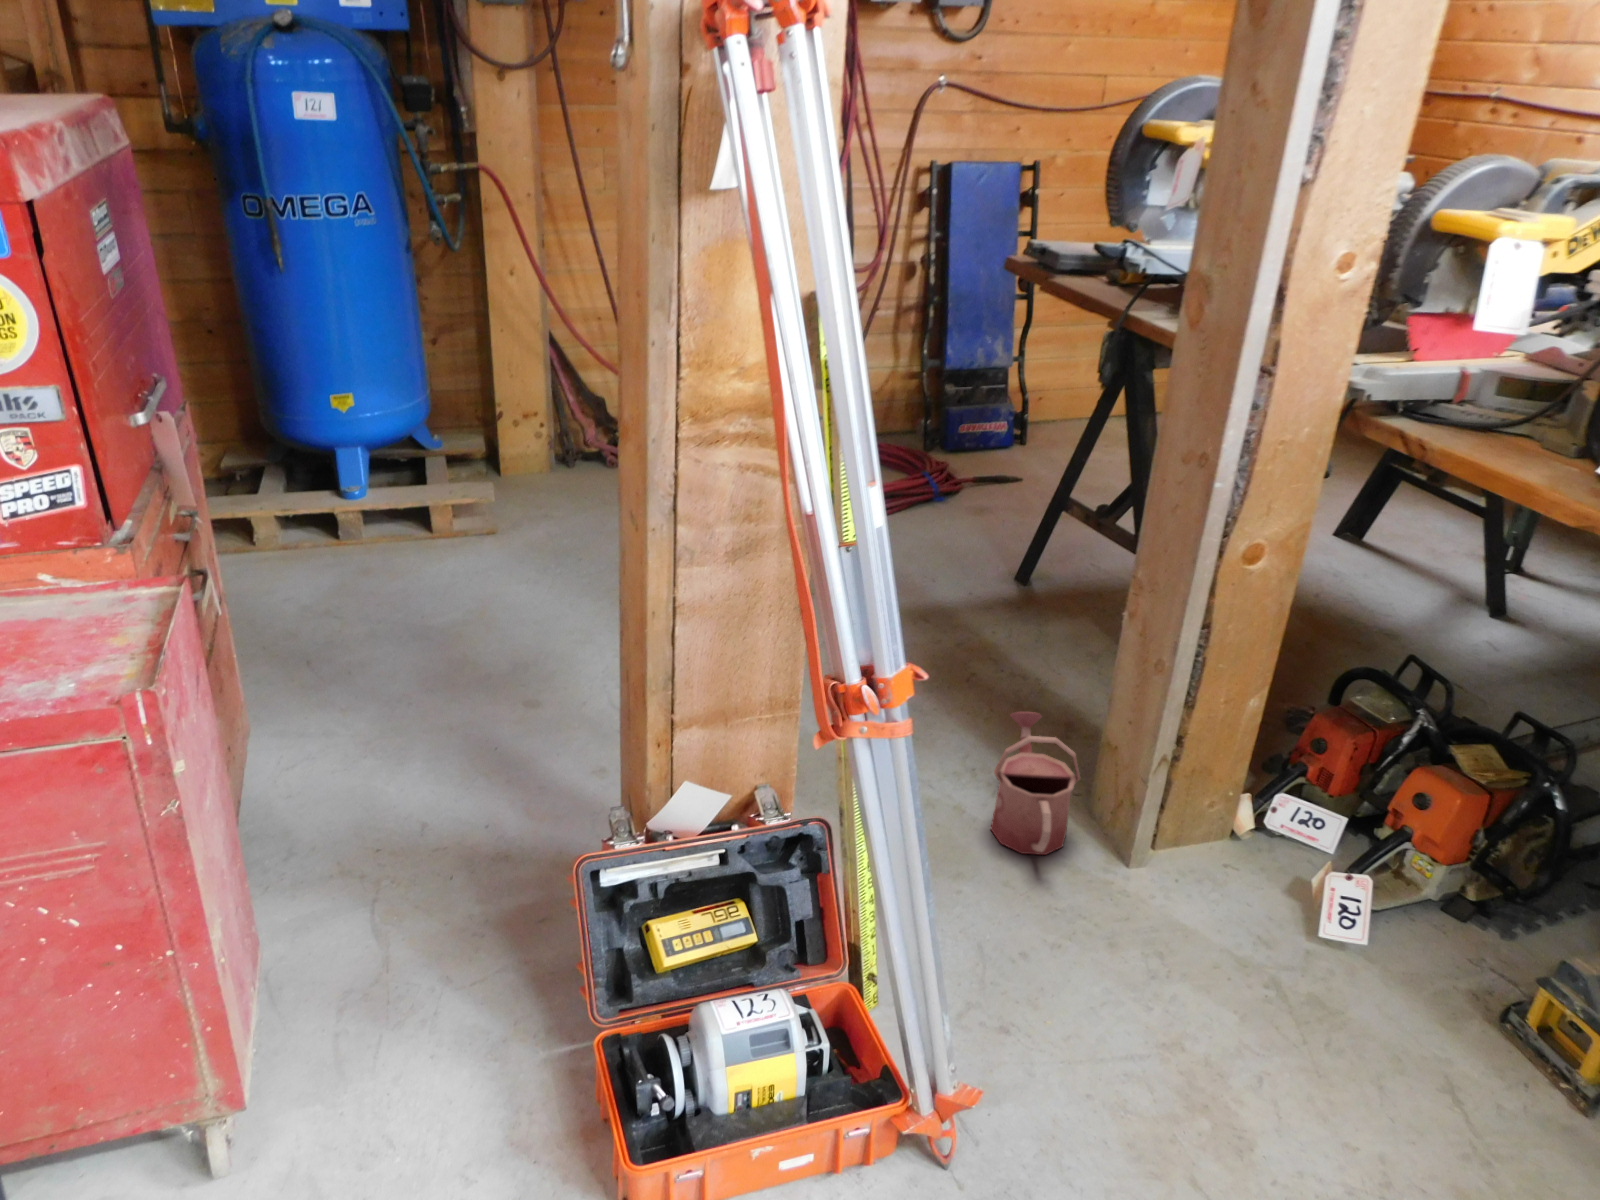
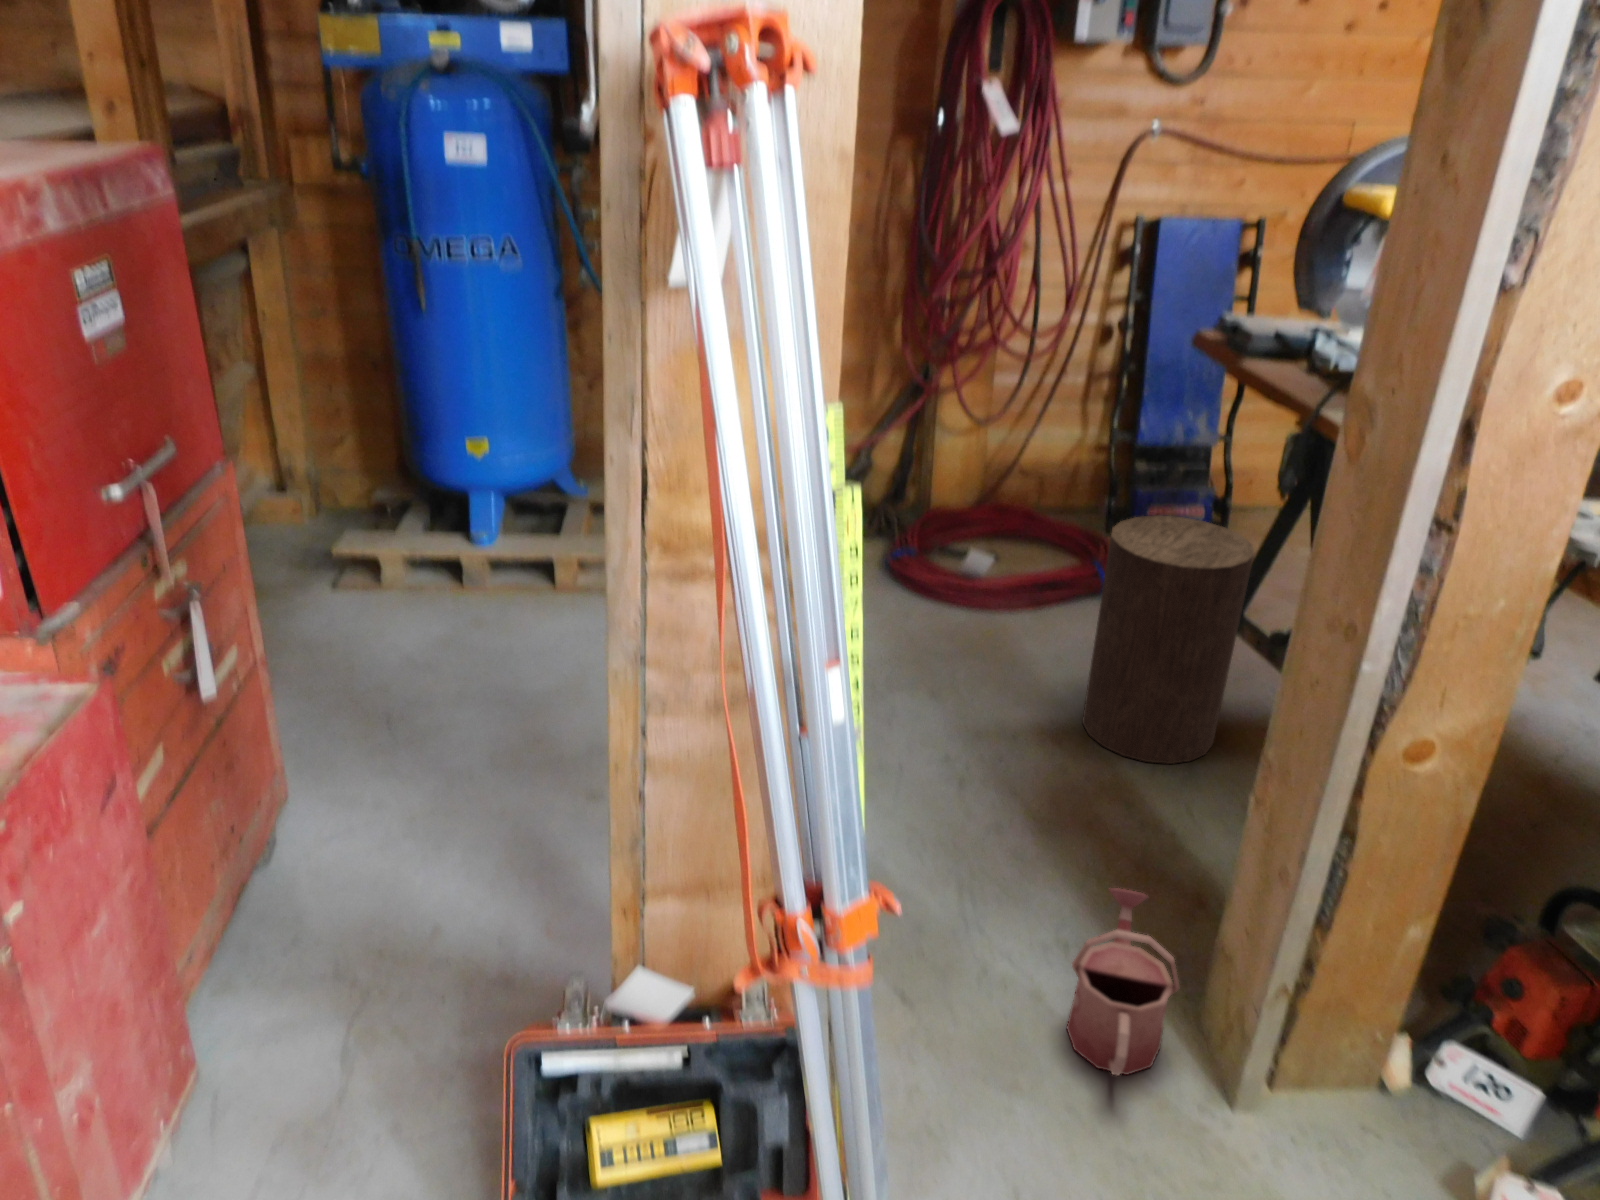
stool: none [942,417,1081,630] -> present [1082,516,1254,764]

